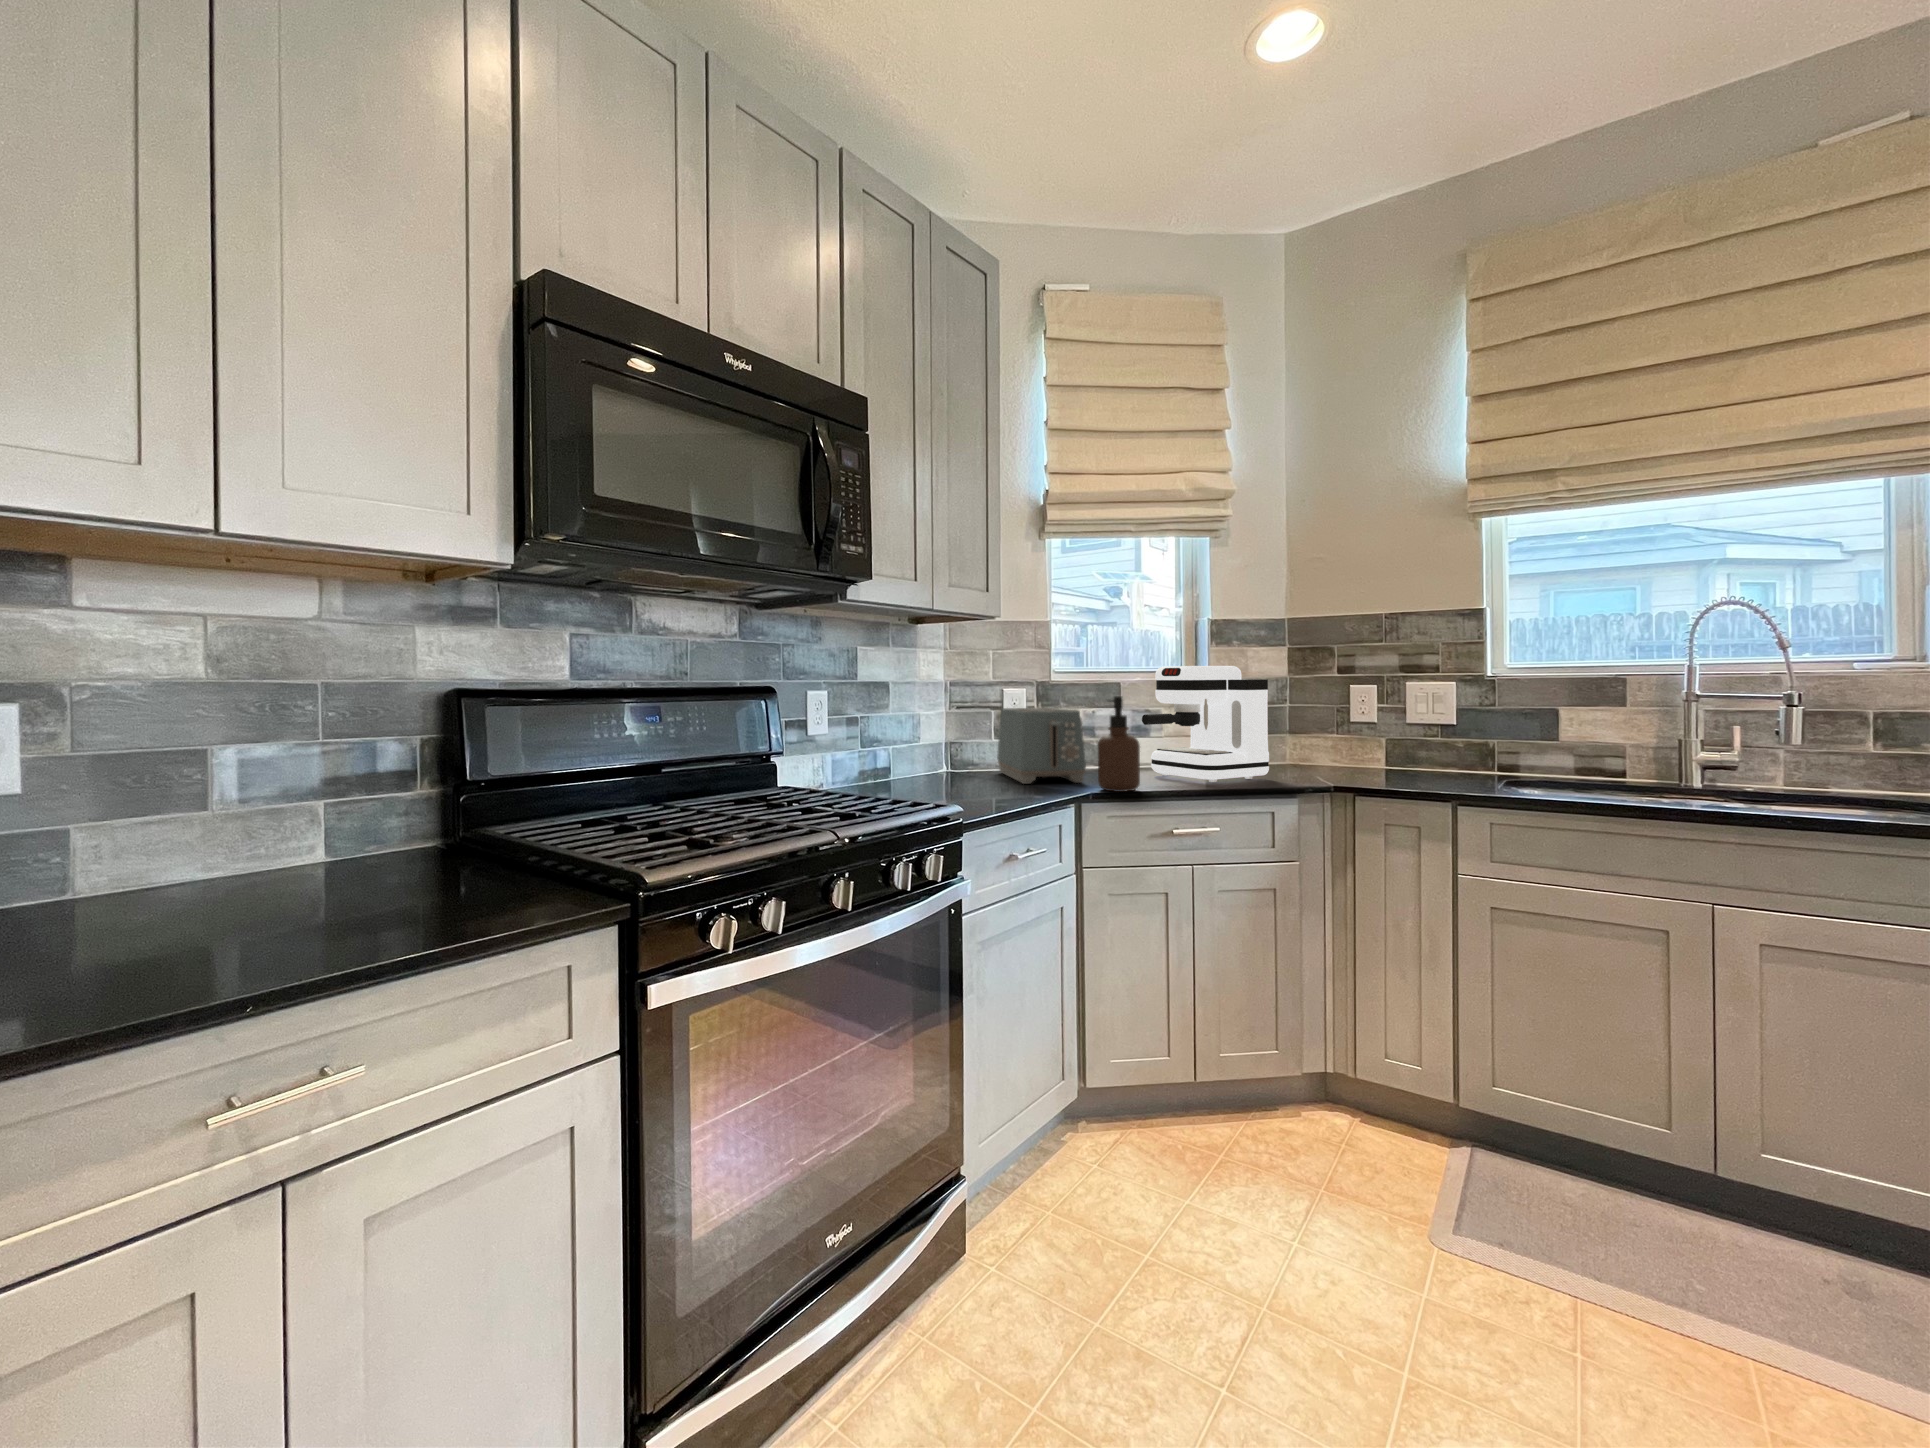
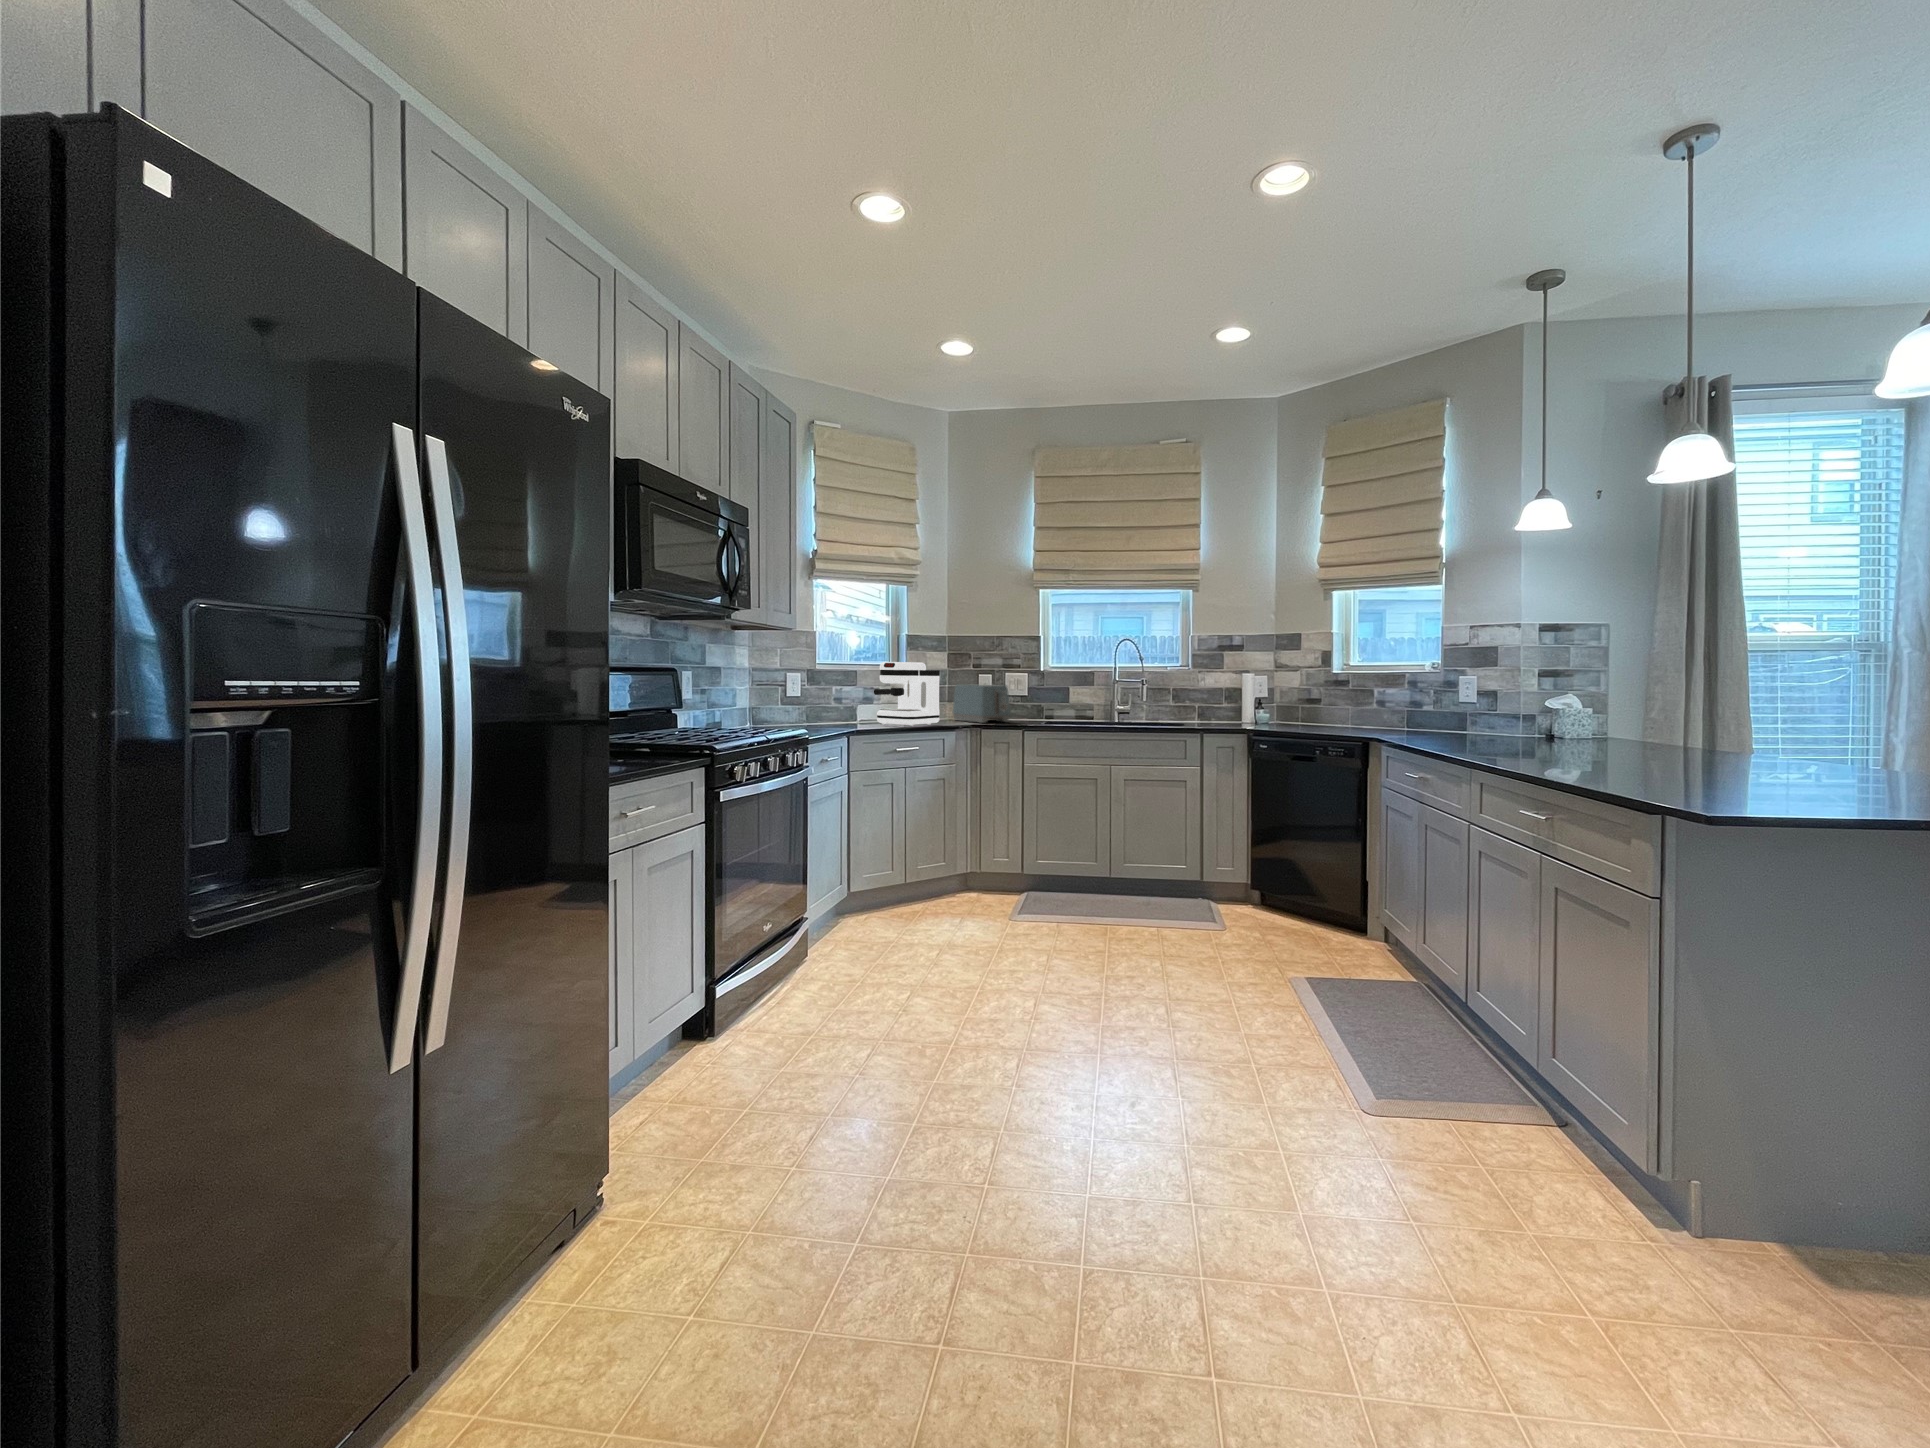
soap dispenser: present [1098,696,1140,792] -> none [853,678,876,730]
toaster: present [997,708,1086,784] -> present [952,684,1010,723]

